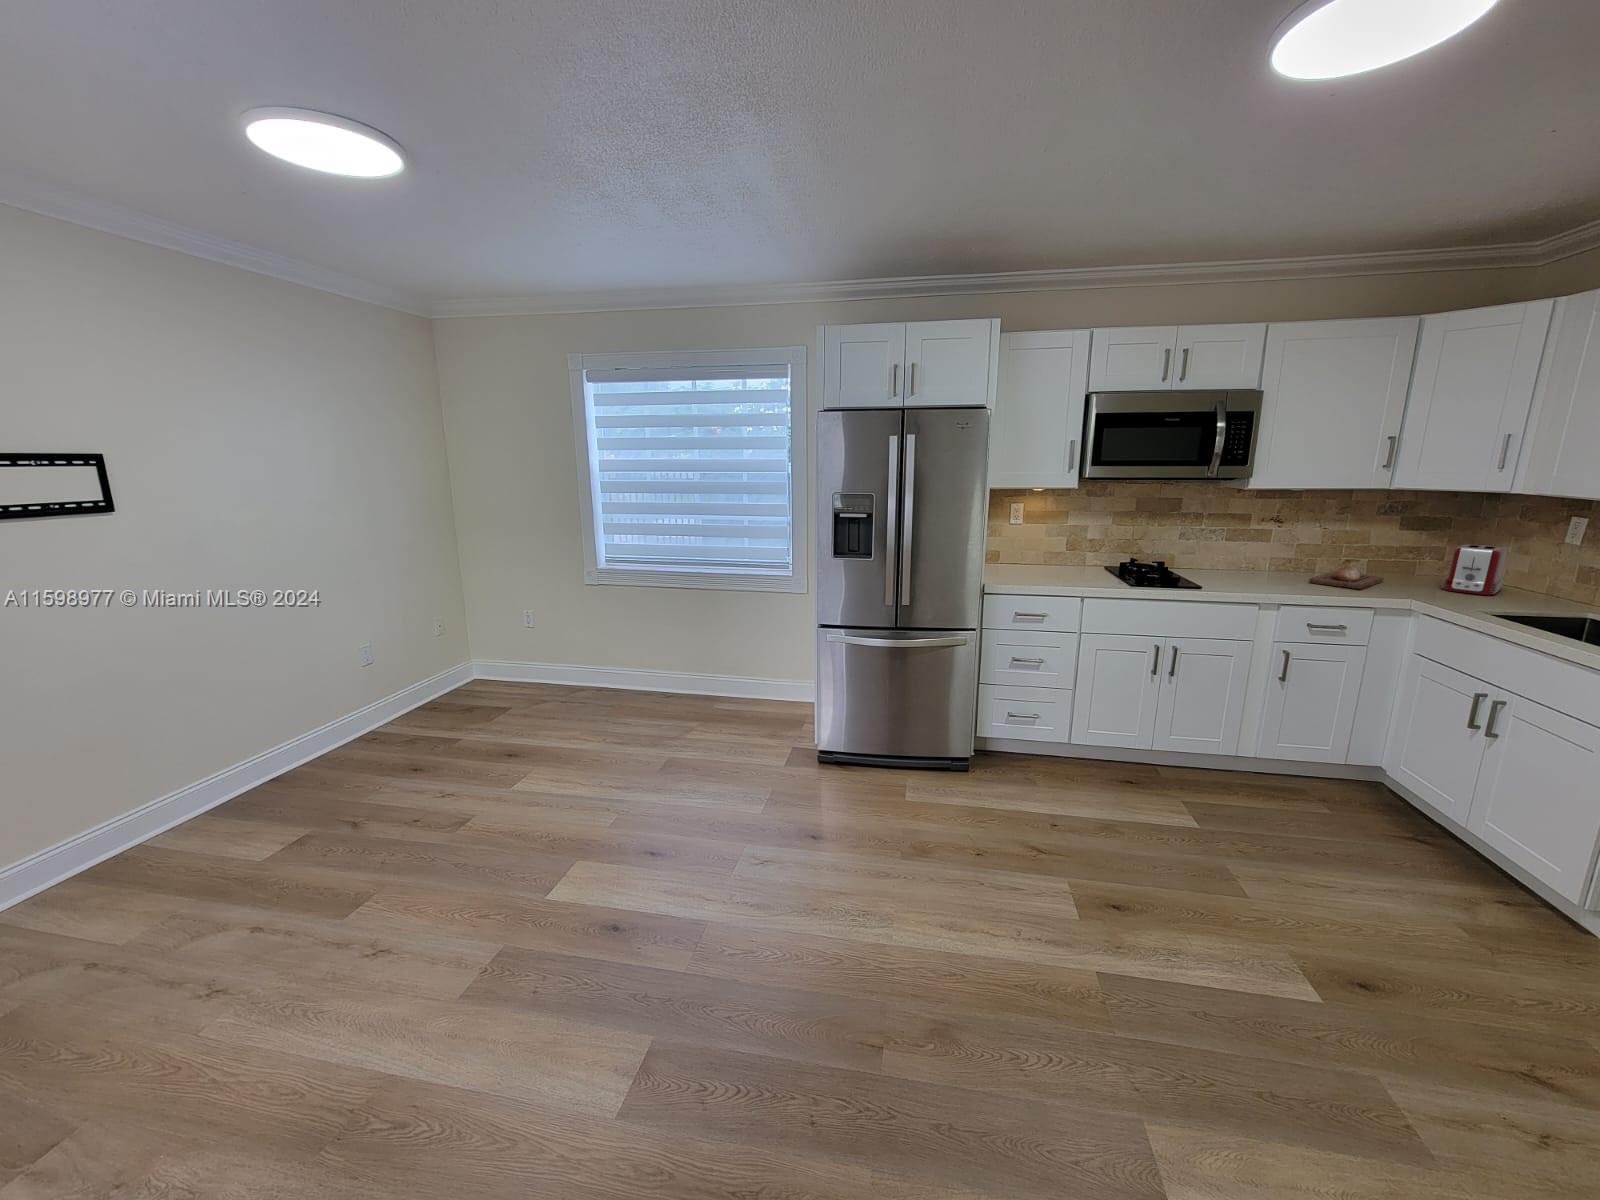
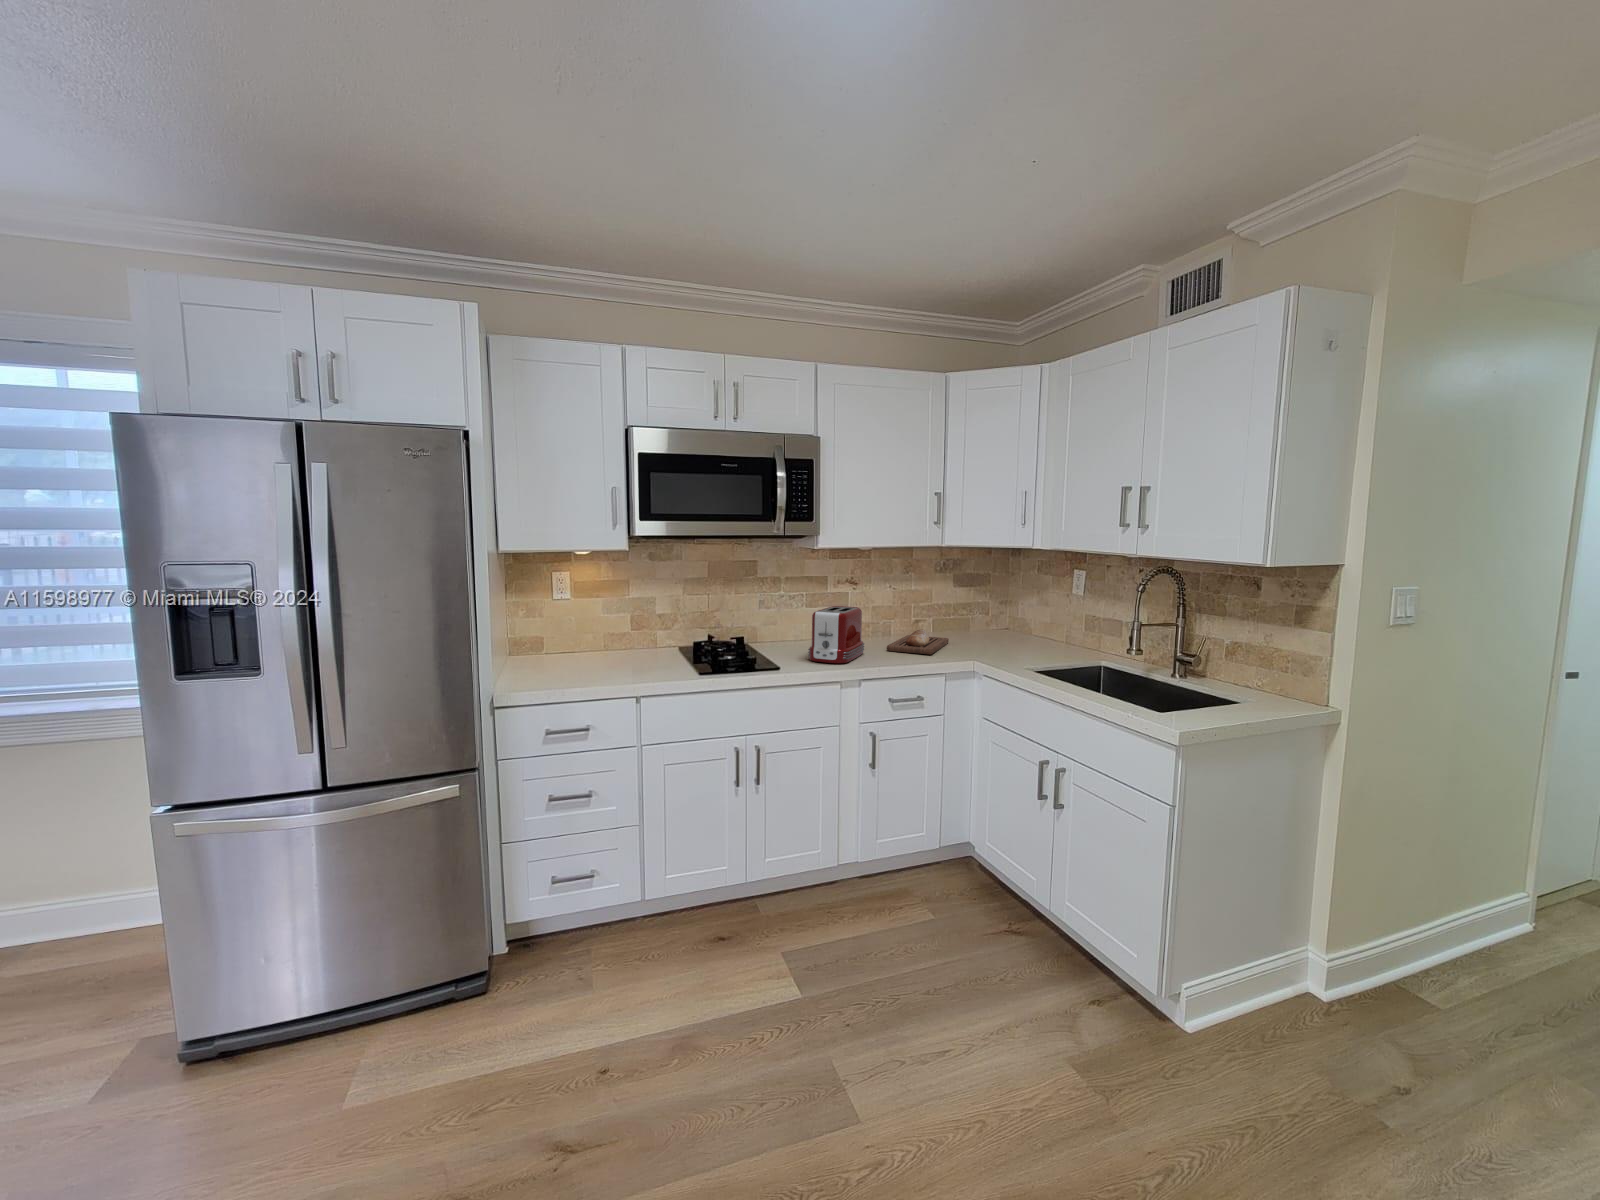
toaster: present [1442,544,1507,595] -> present [808,606,864,663]

